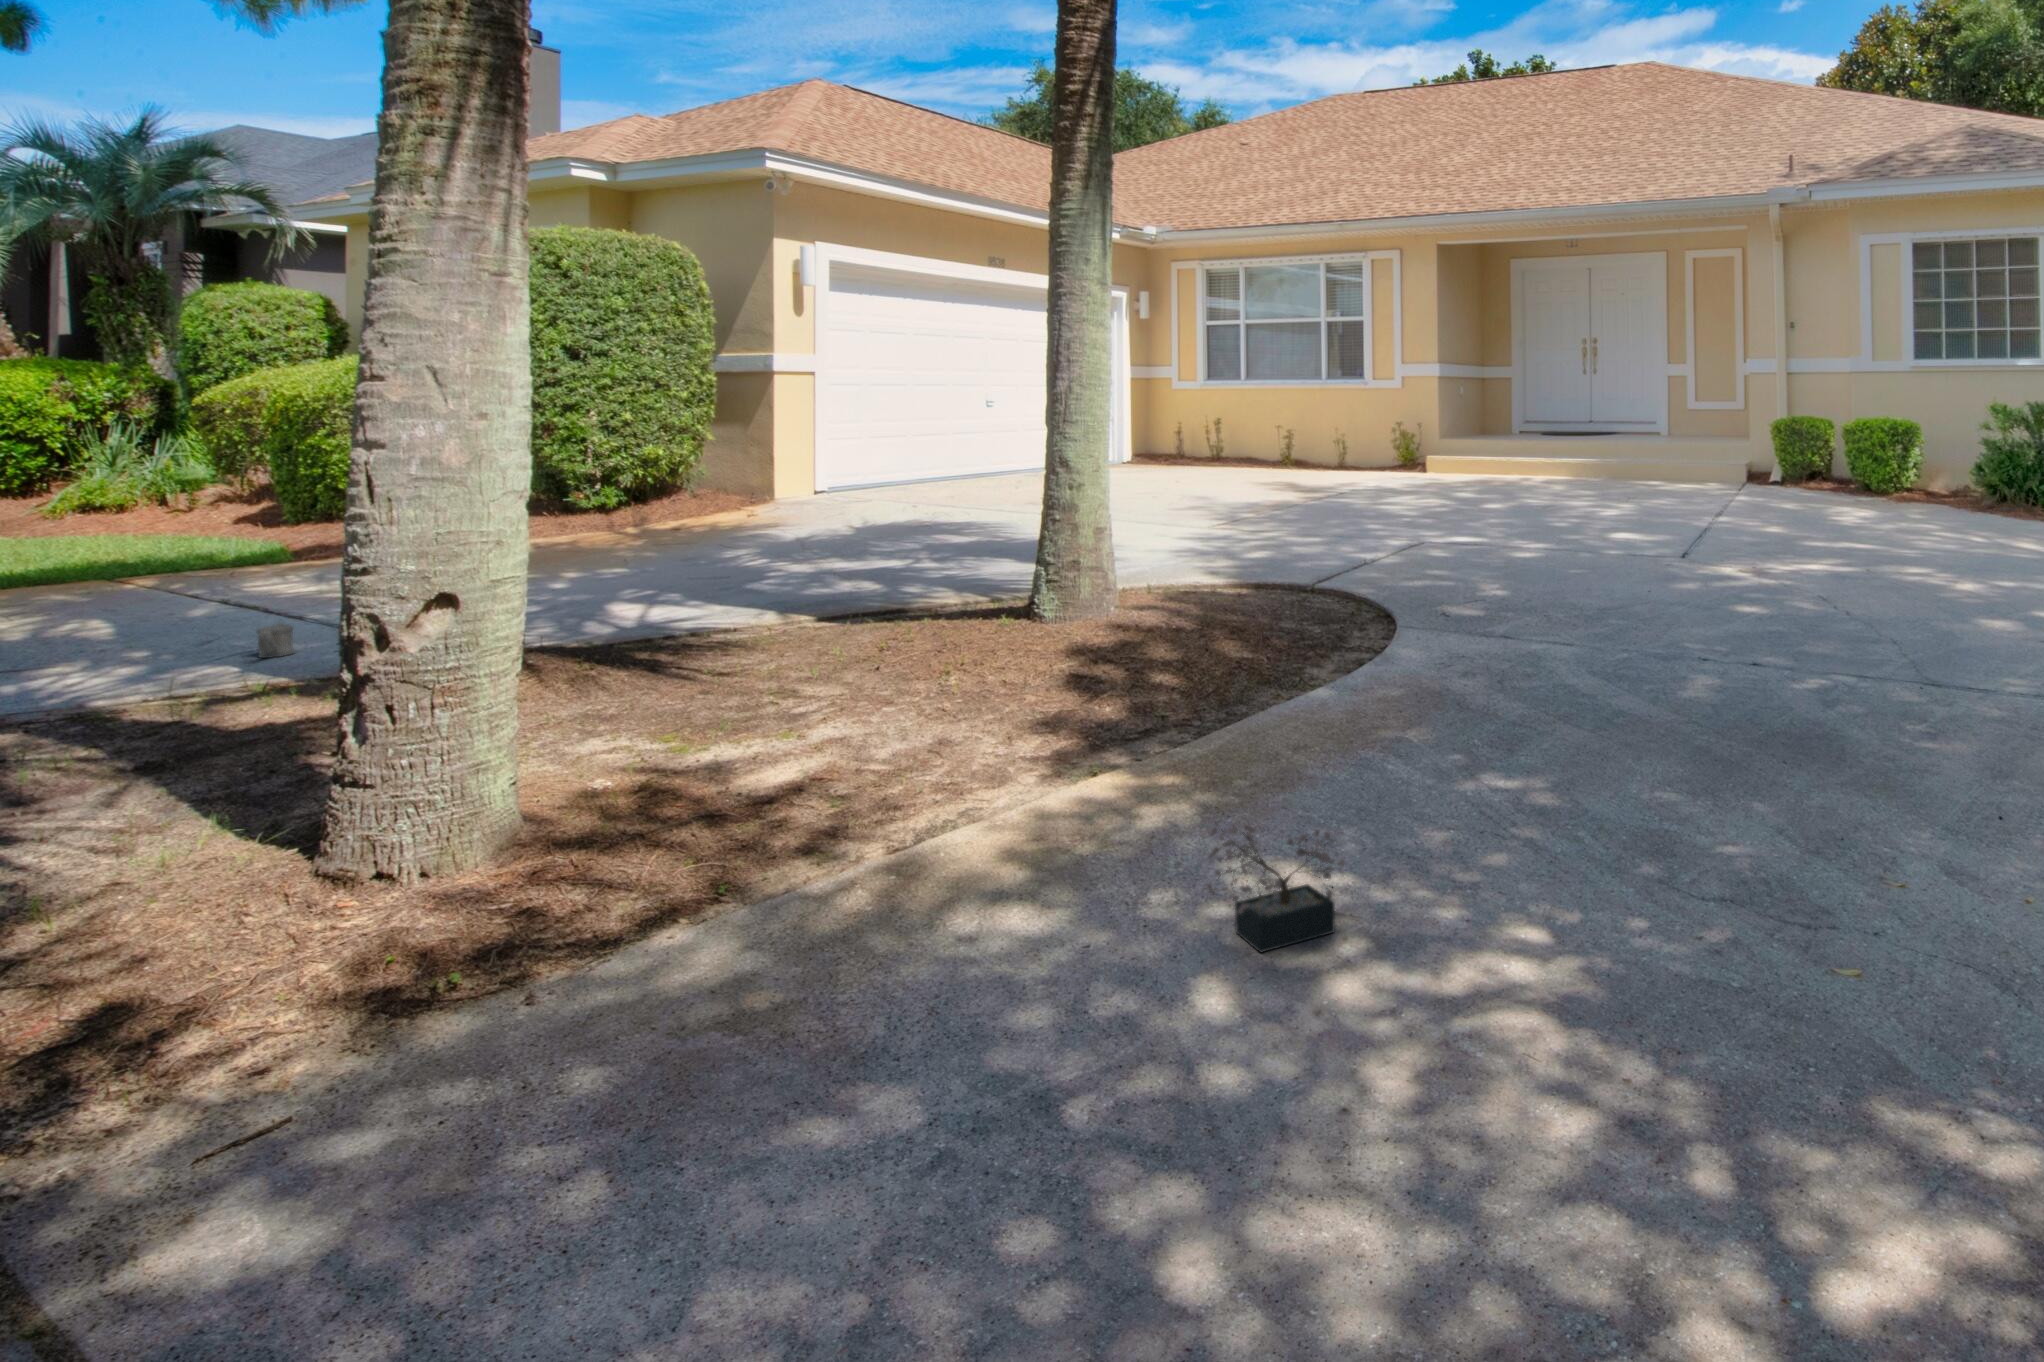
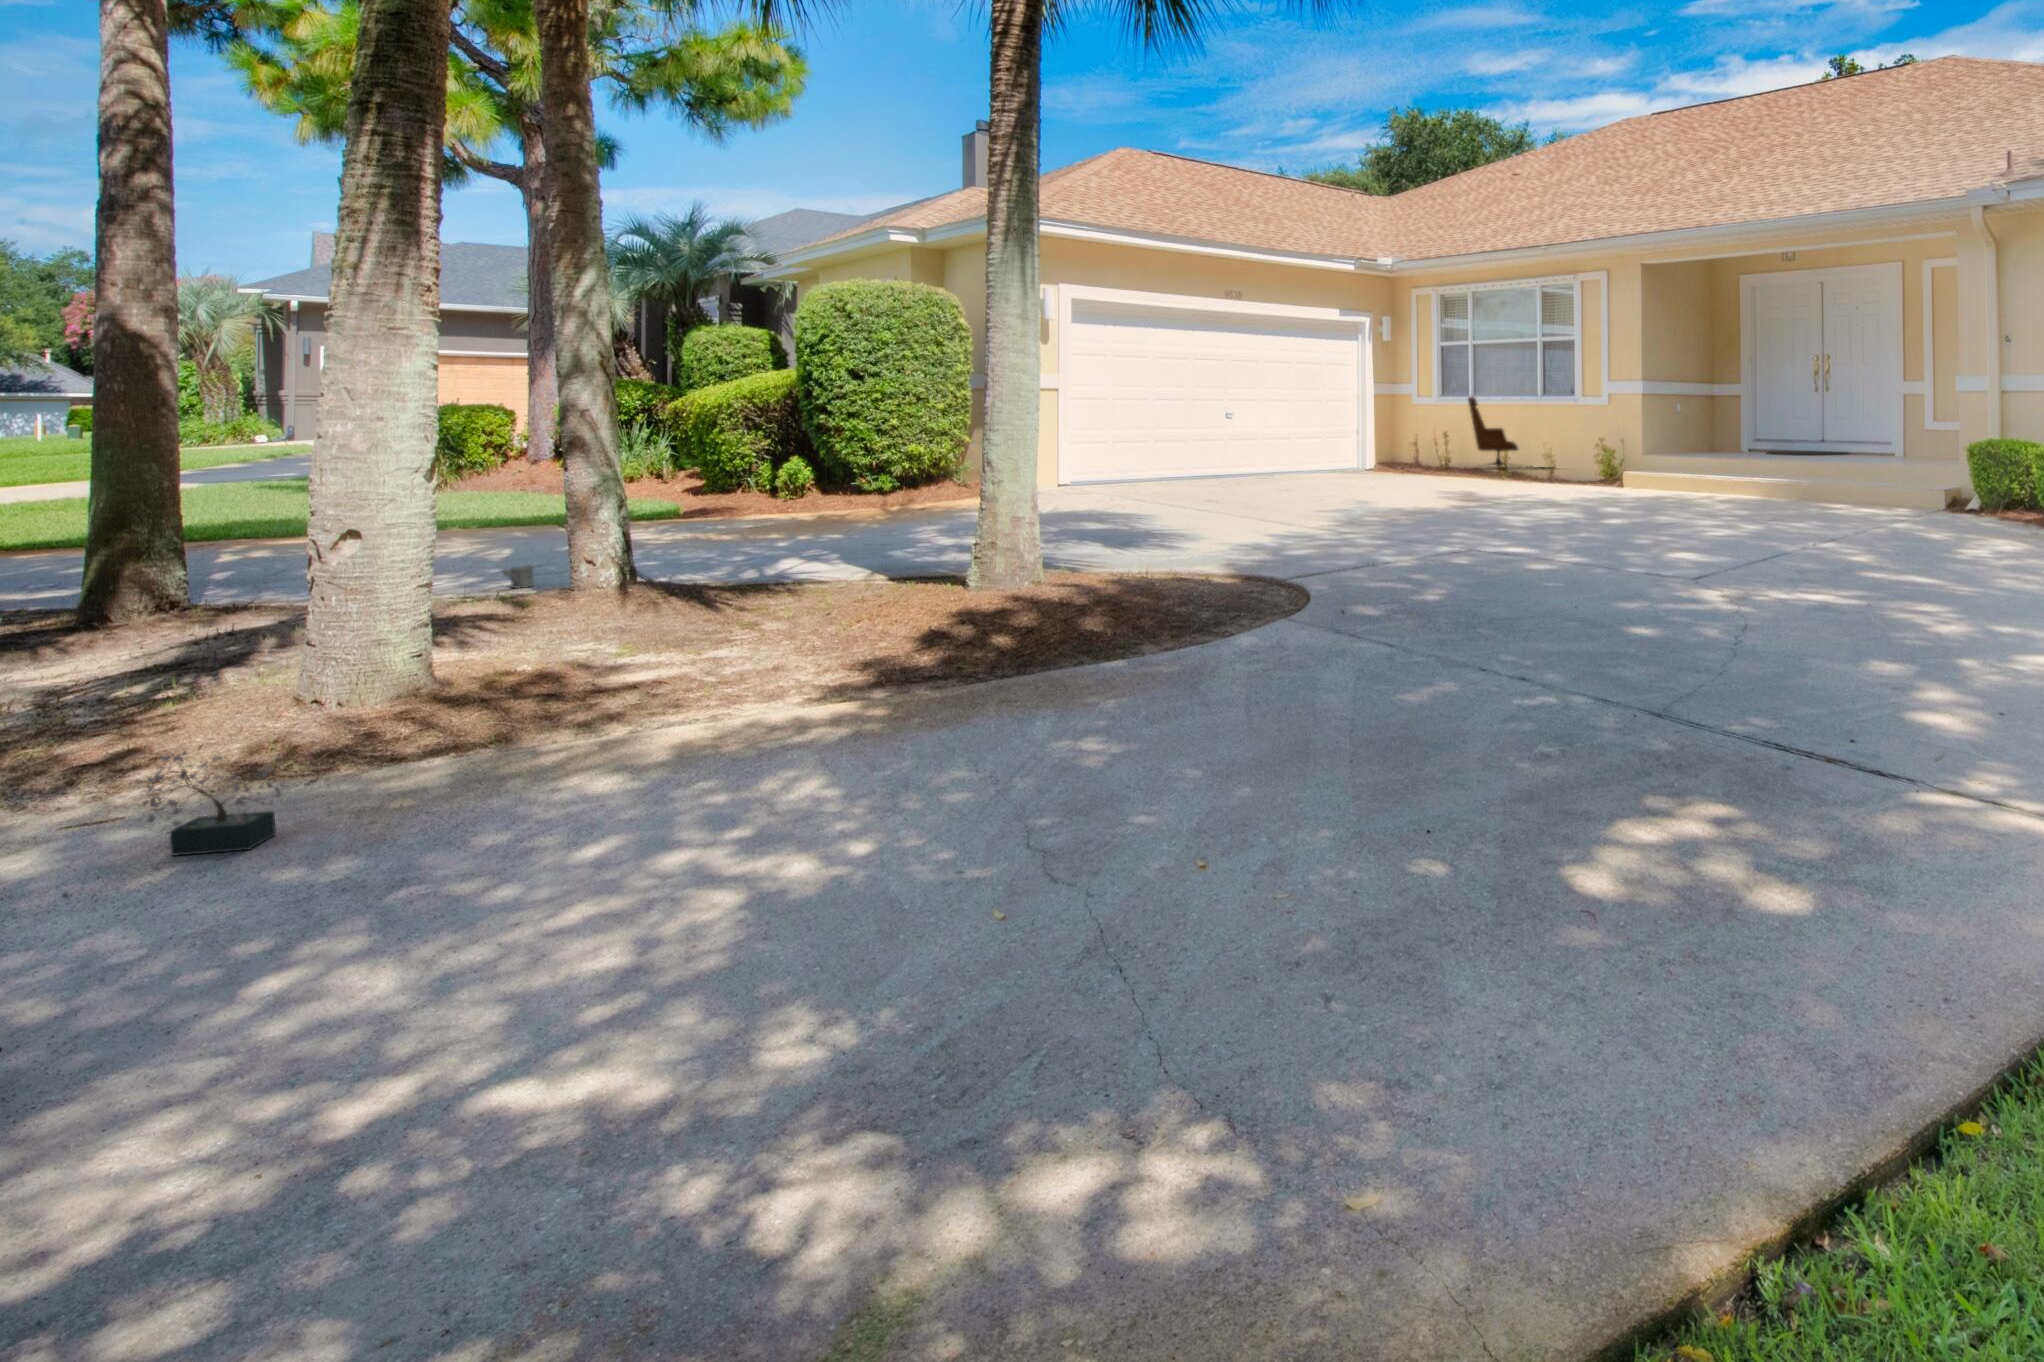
lounge chair: none [1255,382,1348,459] -> present [1468,397,1518,467]
decorative plant: present [1207,822,1345,952] -> present [136,751,286,856]

